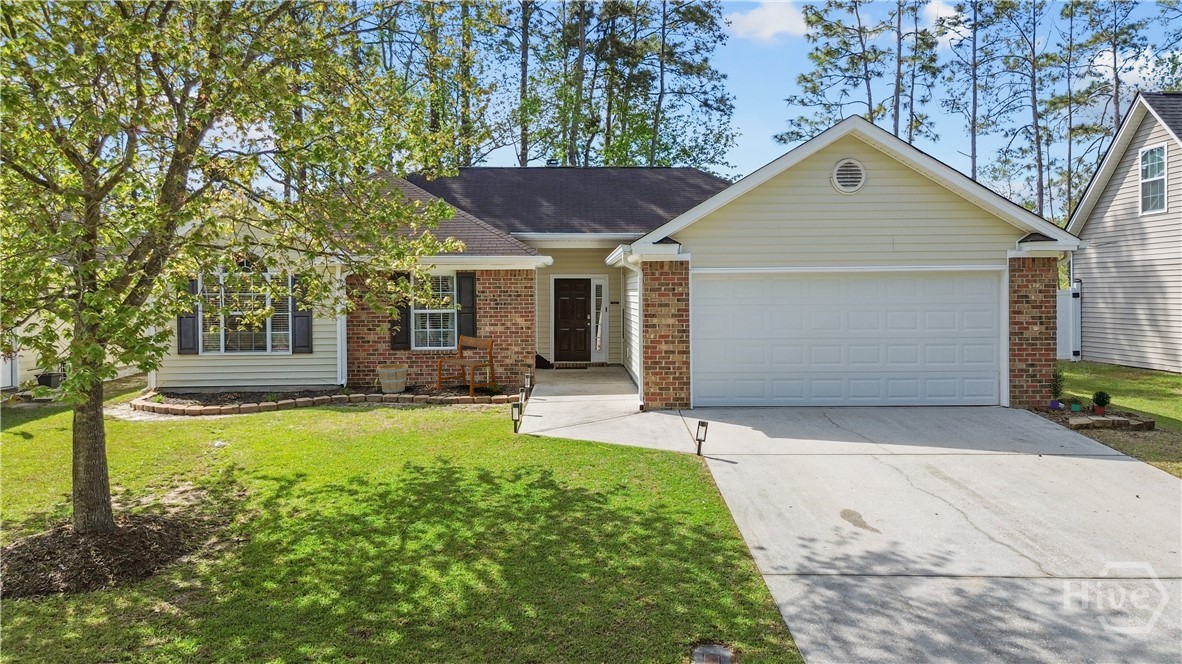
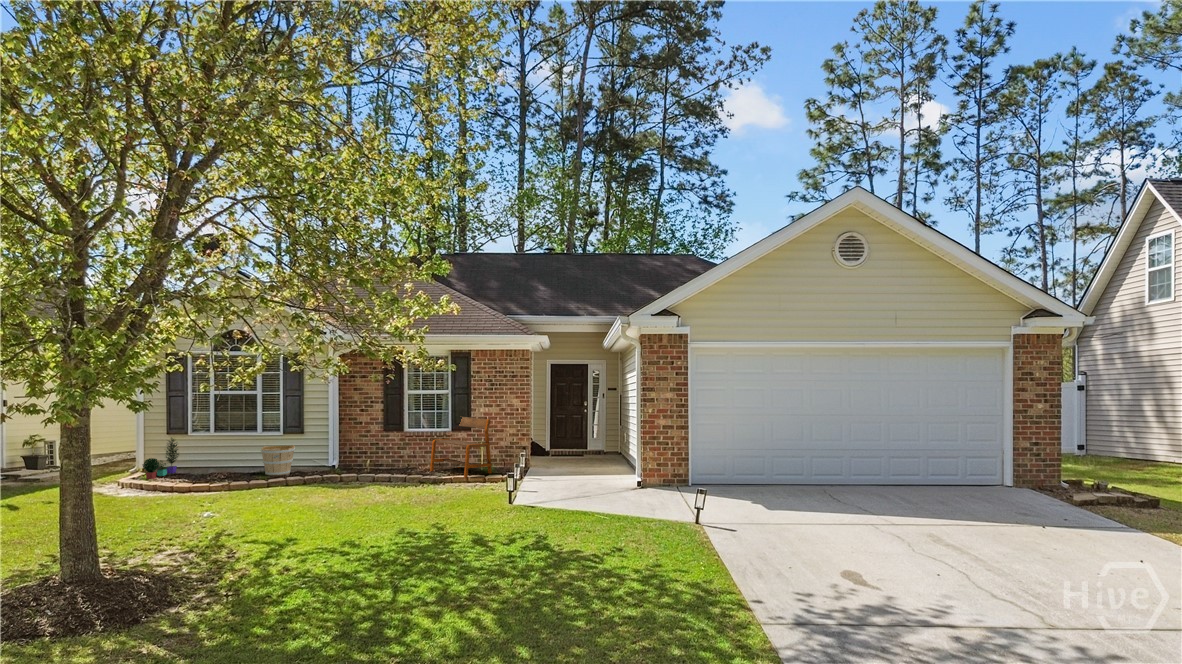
wooden bucket: present [377,364,408,393] -> present [261,445,295,475]
potted plant: present [1048,369,1111,415] -> present [142,438,179,479]

